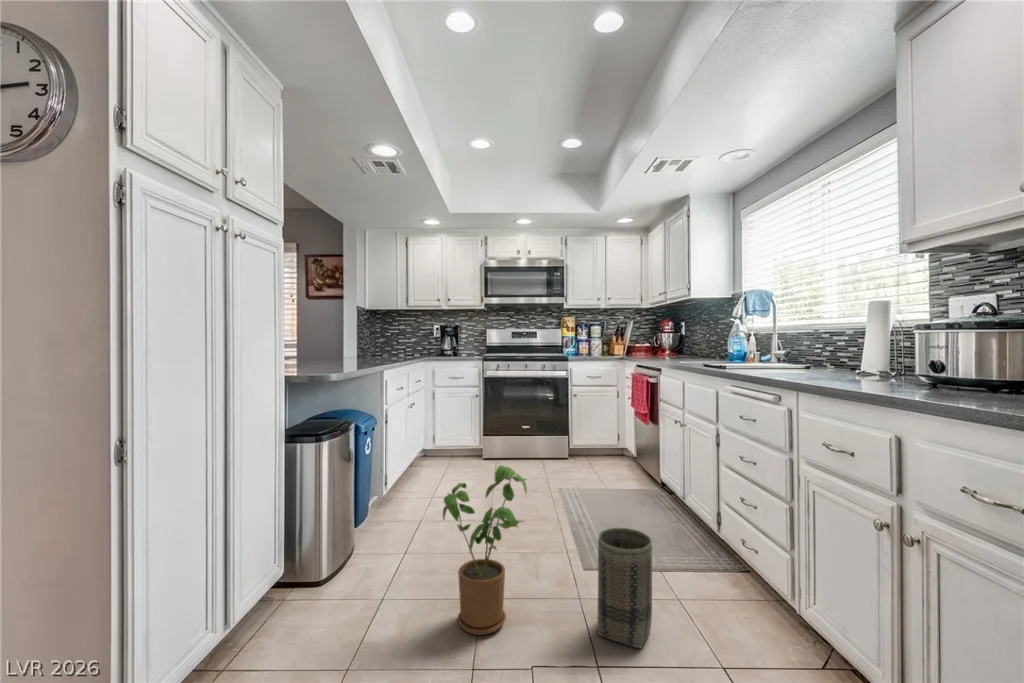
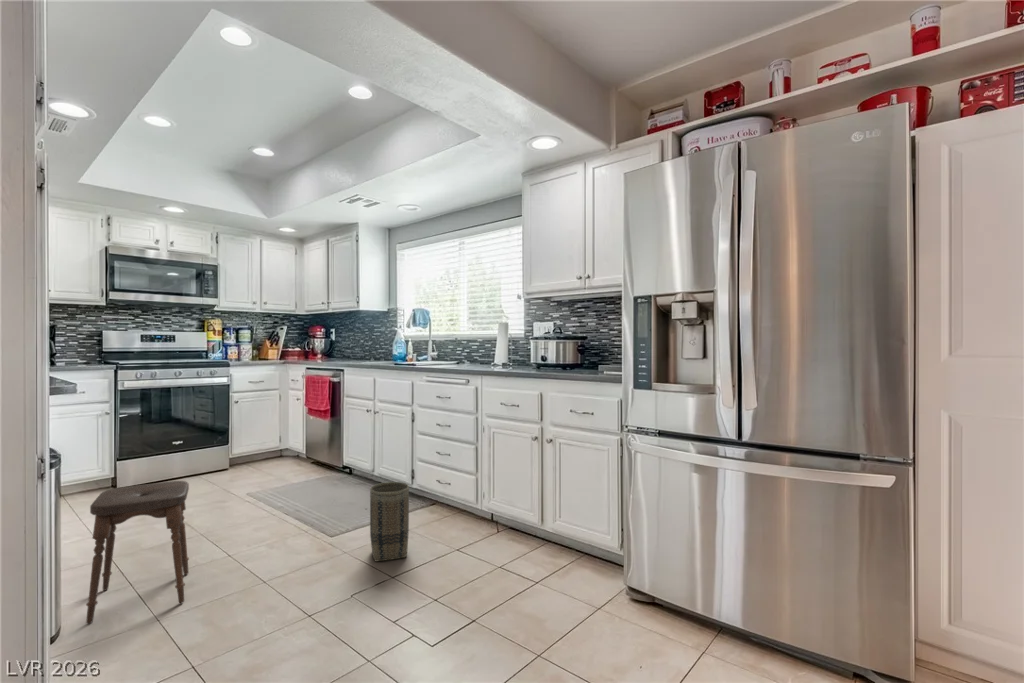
house plant: present [443,466,527,635] -> none [237,451,330,597]
stool: none [346,467,442,595] -> present [86,481,189,623]

